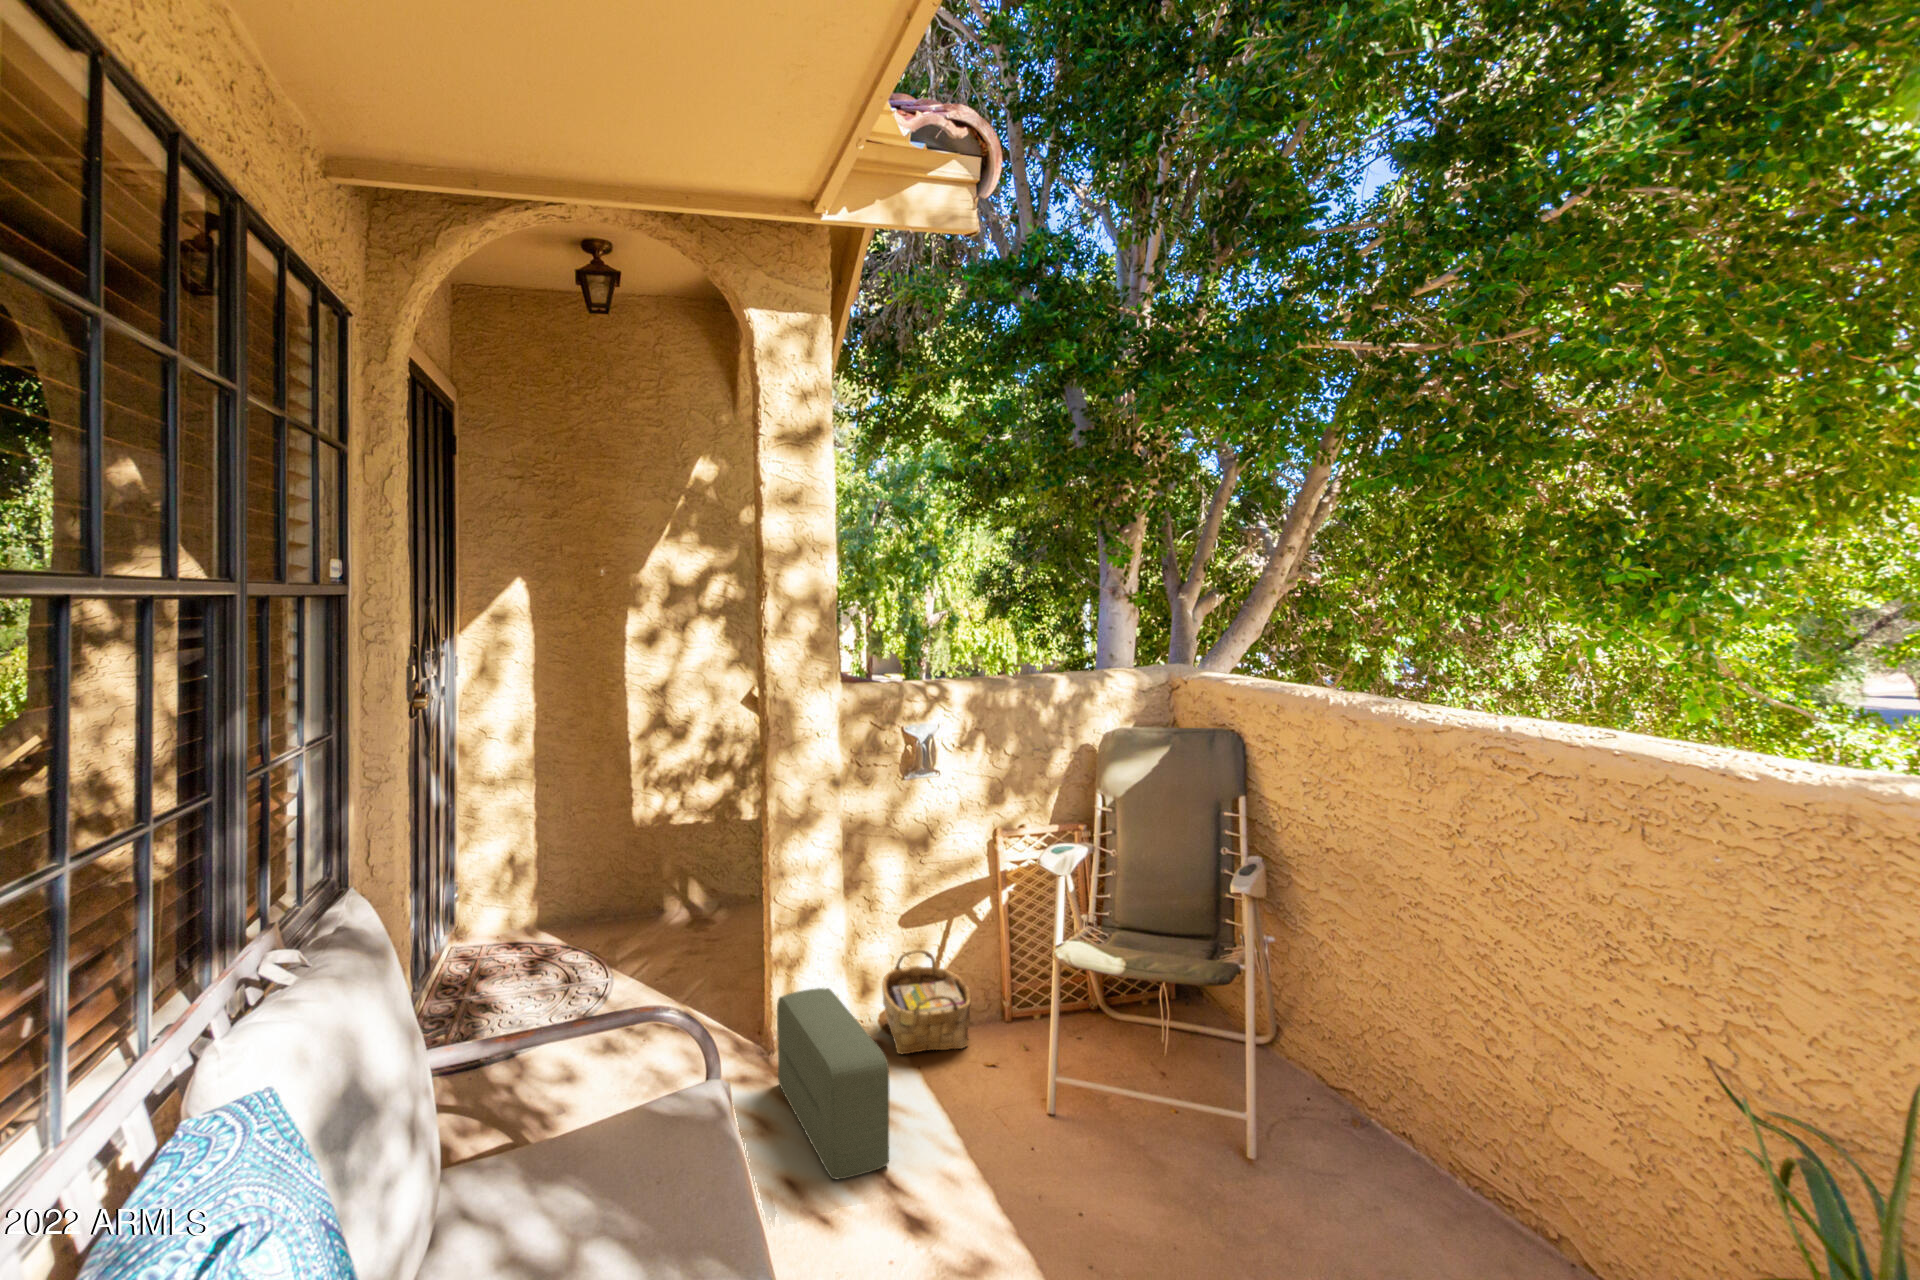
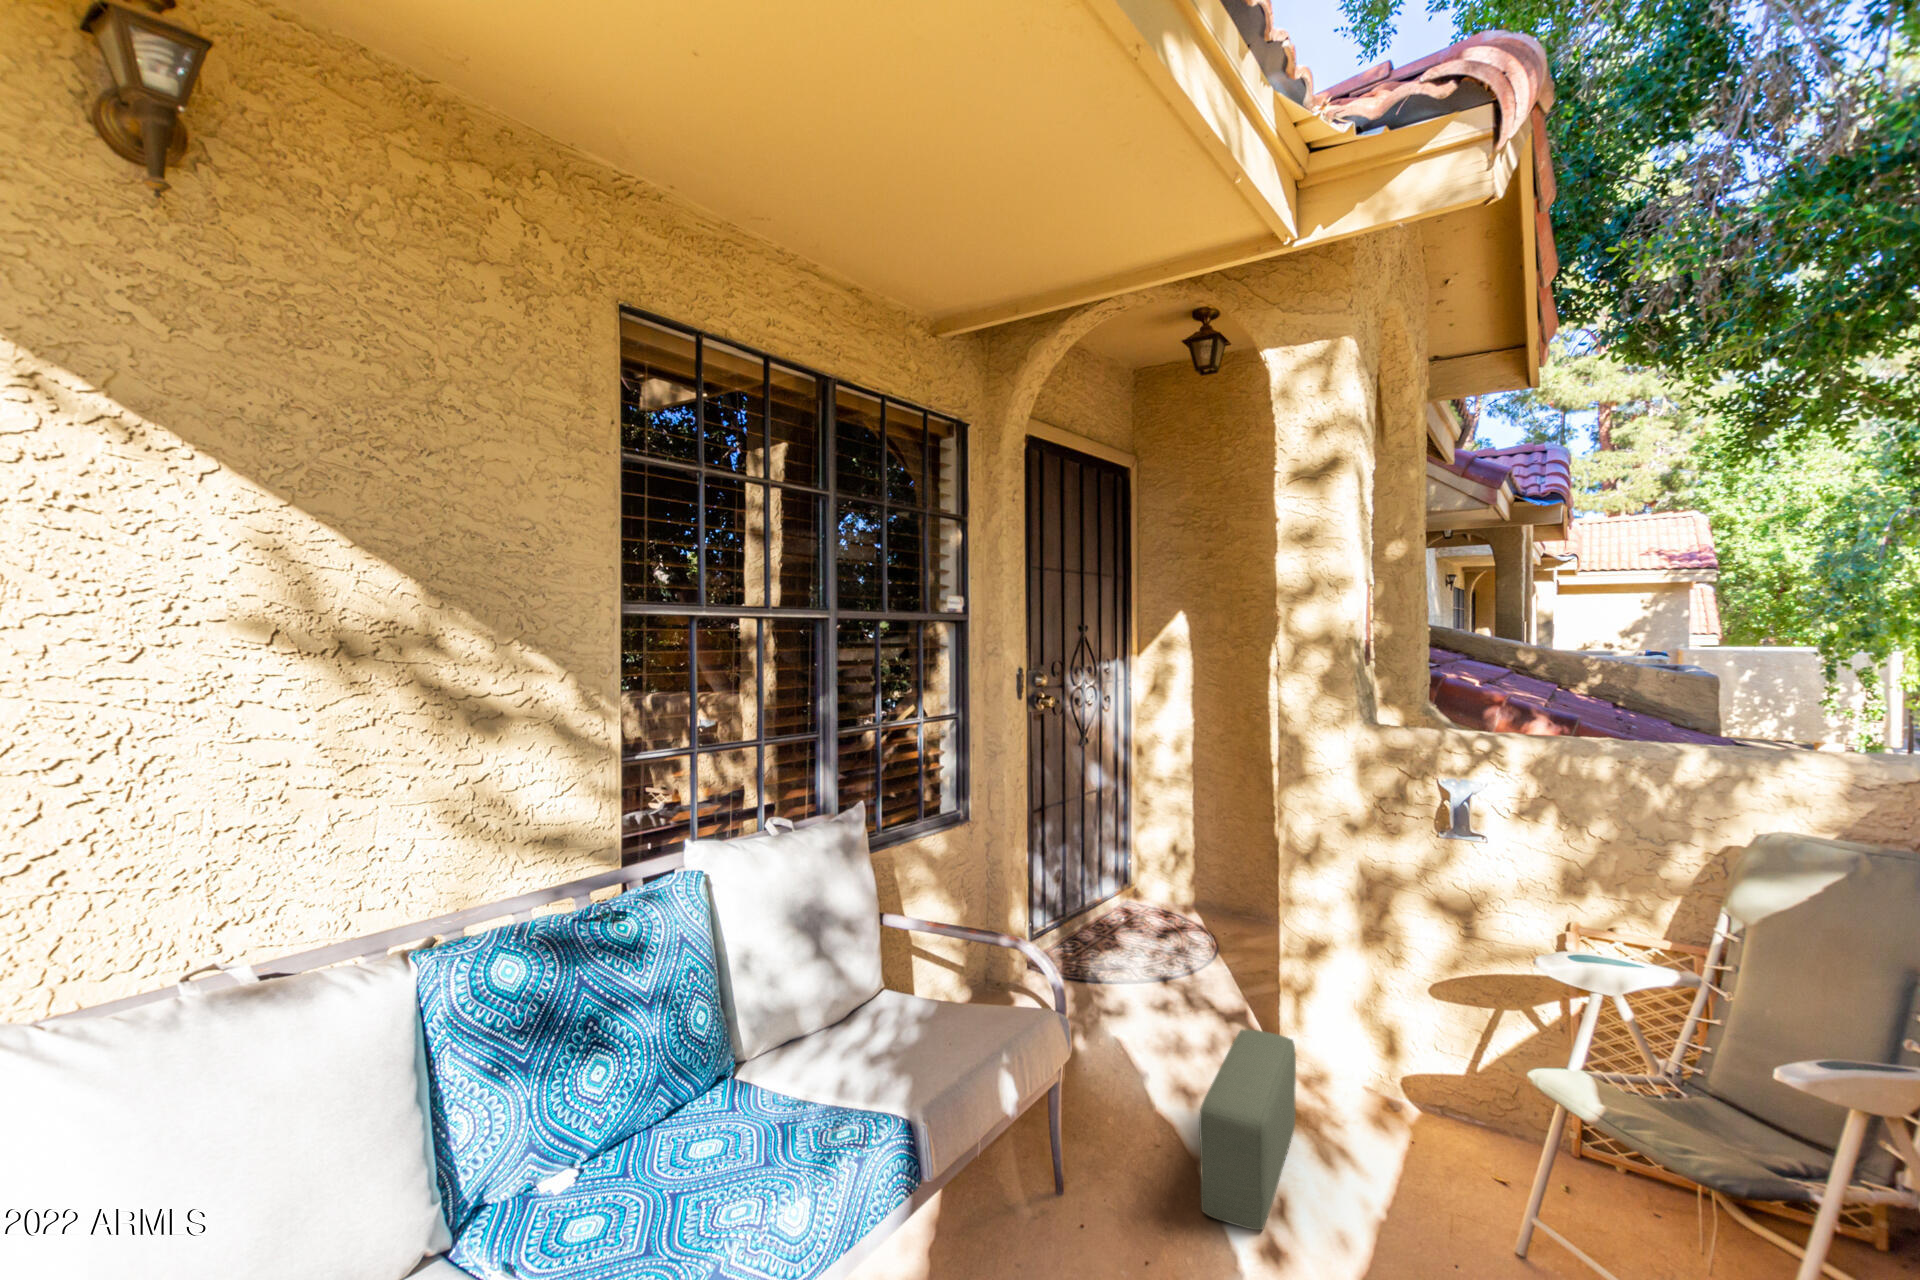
woven basket: present [882,949,971,1054] -> none [1376,1039,1493,1174]

